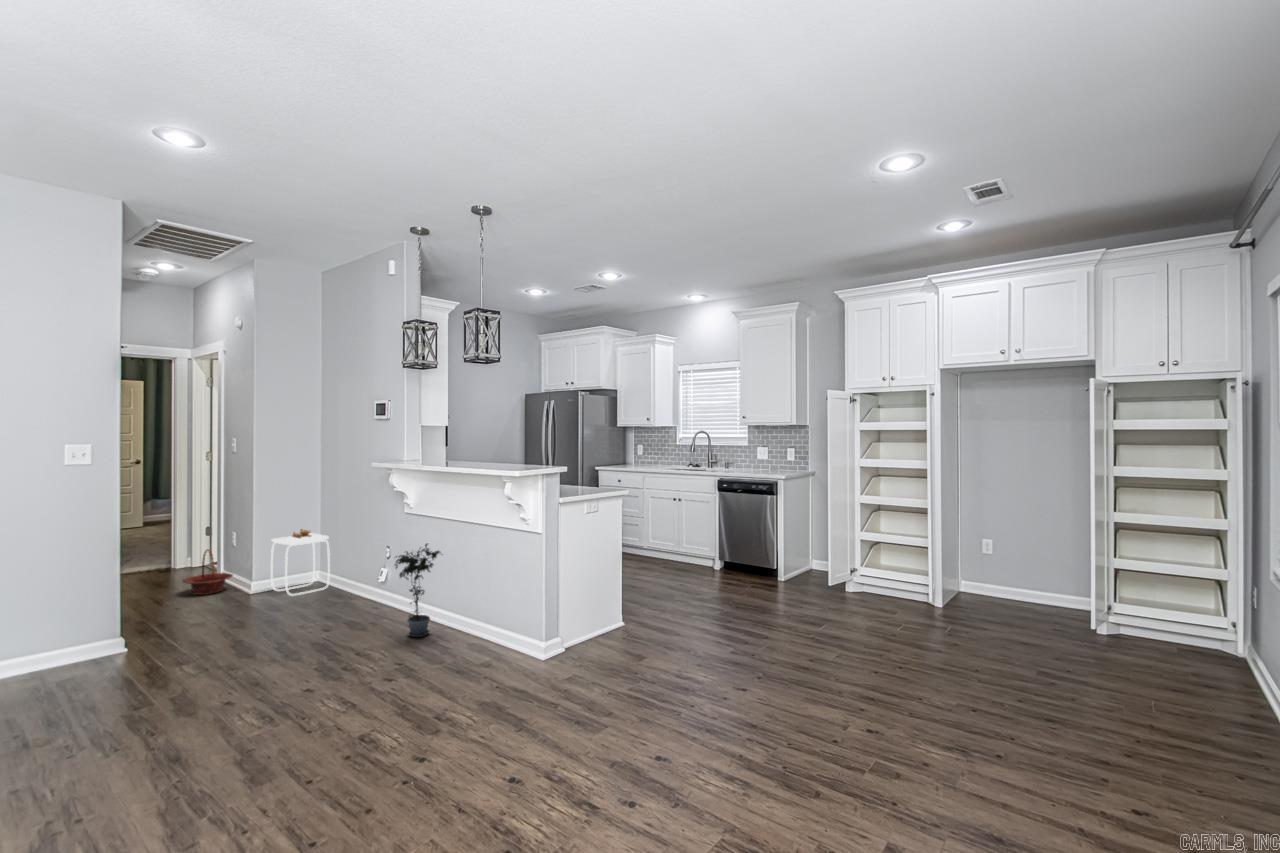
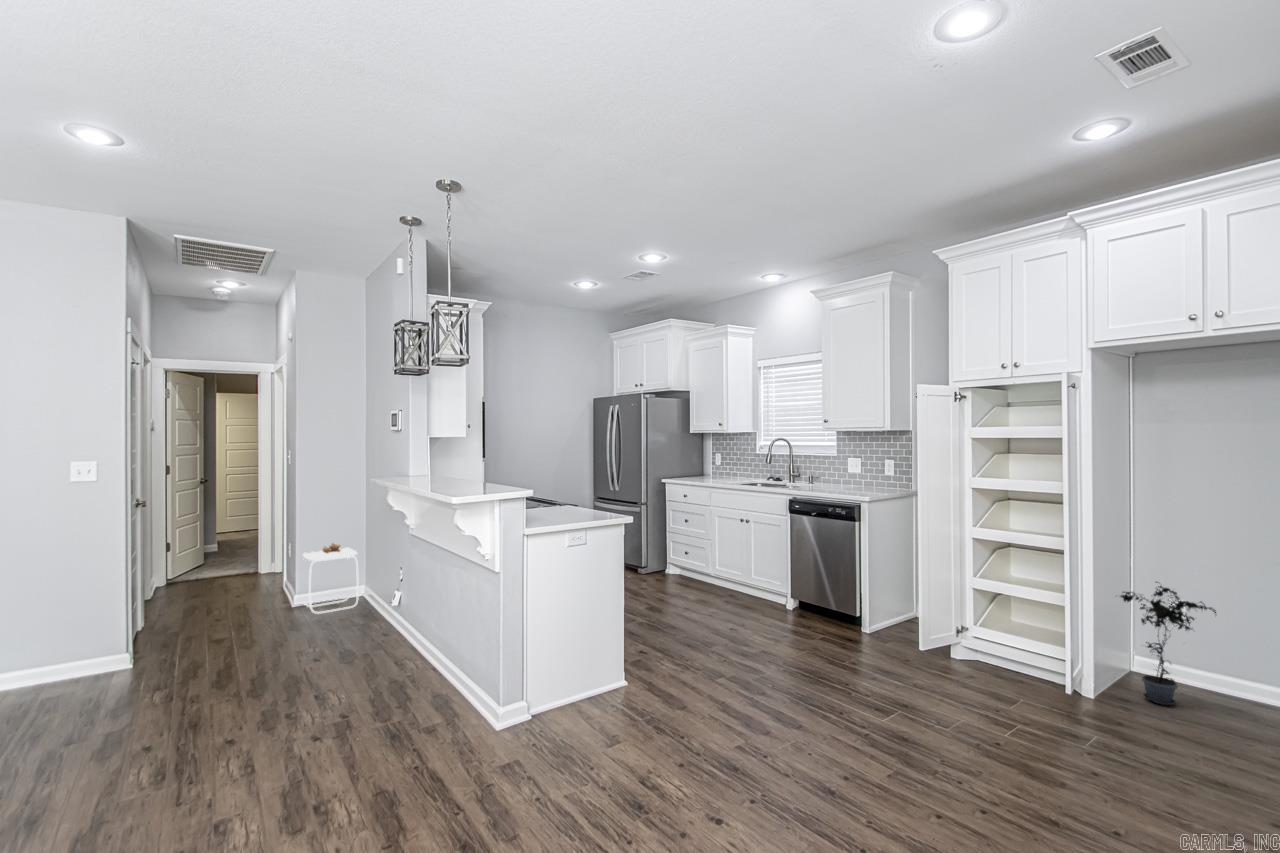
potted plant: present [395,543,443,637] -> present [1120,582,1216,705]
basket: present [183,549,233,595] -> none [225,560,275,606]

